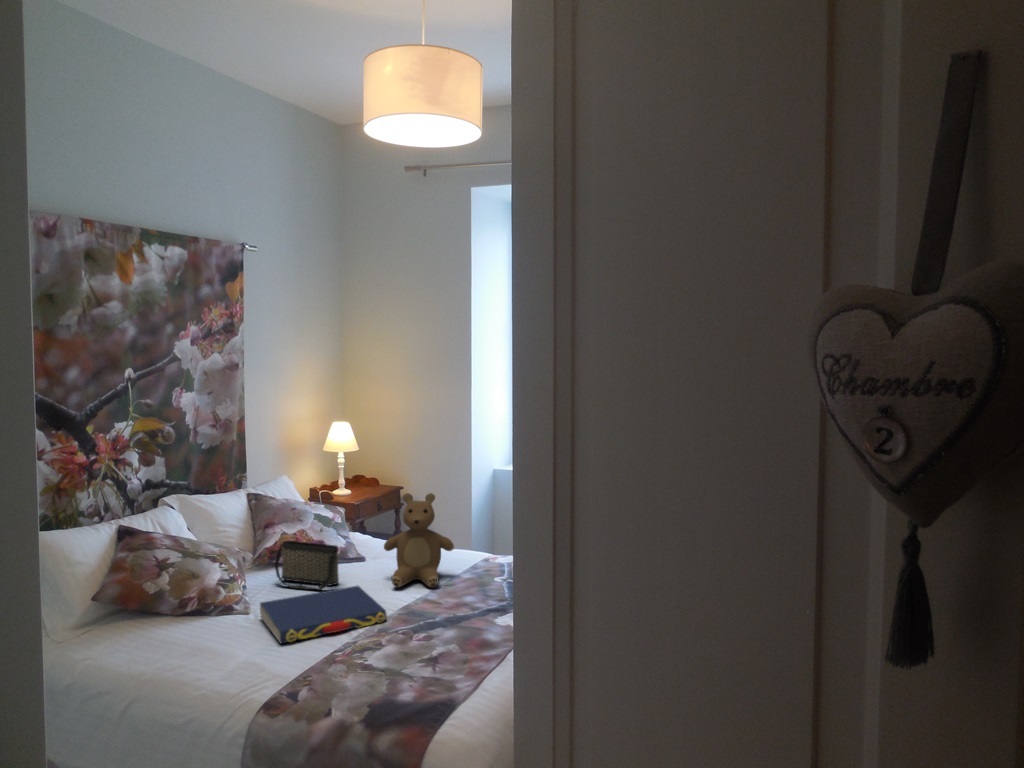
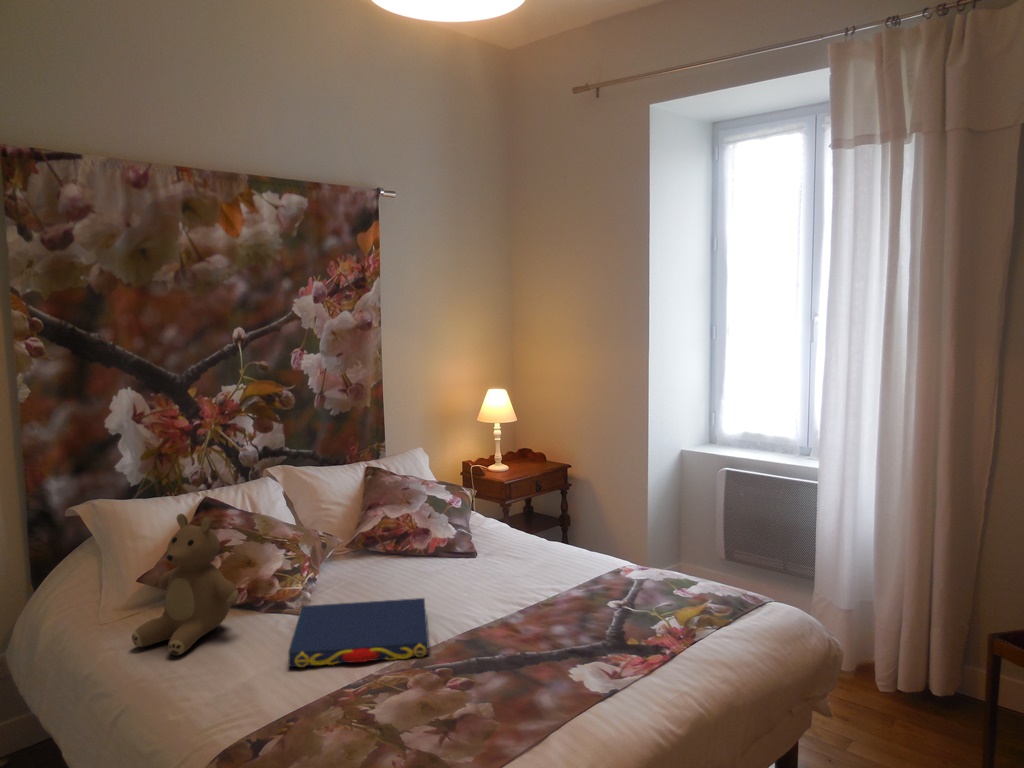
teddy bear: present [384,493,454,587] -> present [132,514,238,655]
handbag: present [275,541,339,590] -> none [357,529,421,594]

